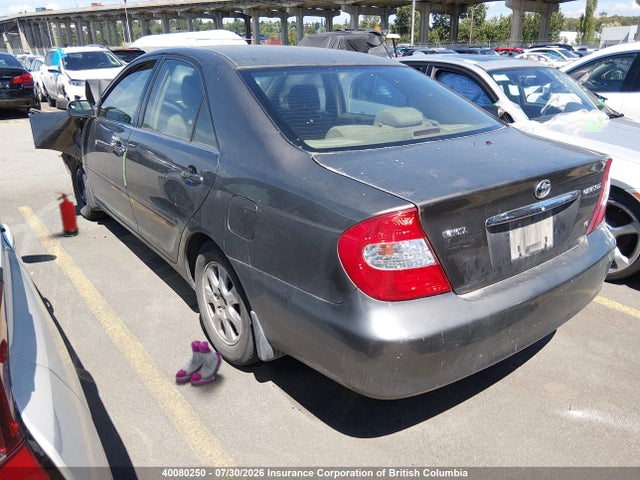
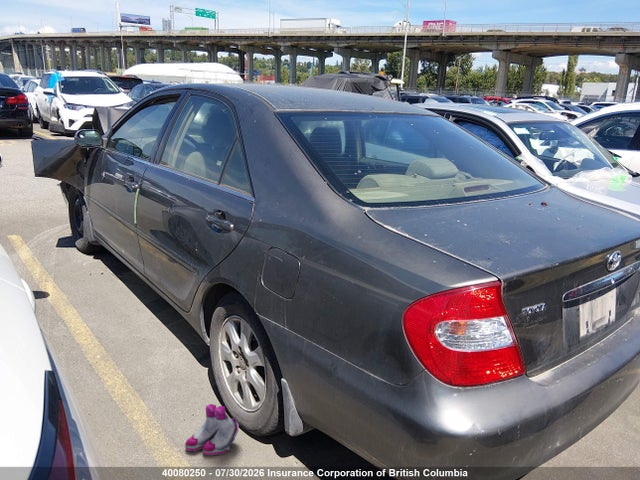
fire extinguisher: present [57,193,79,237] -> none [51,223,75,271]

